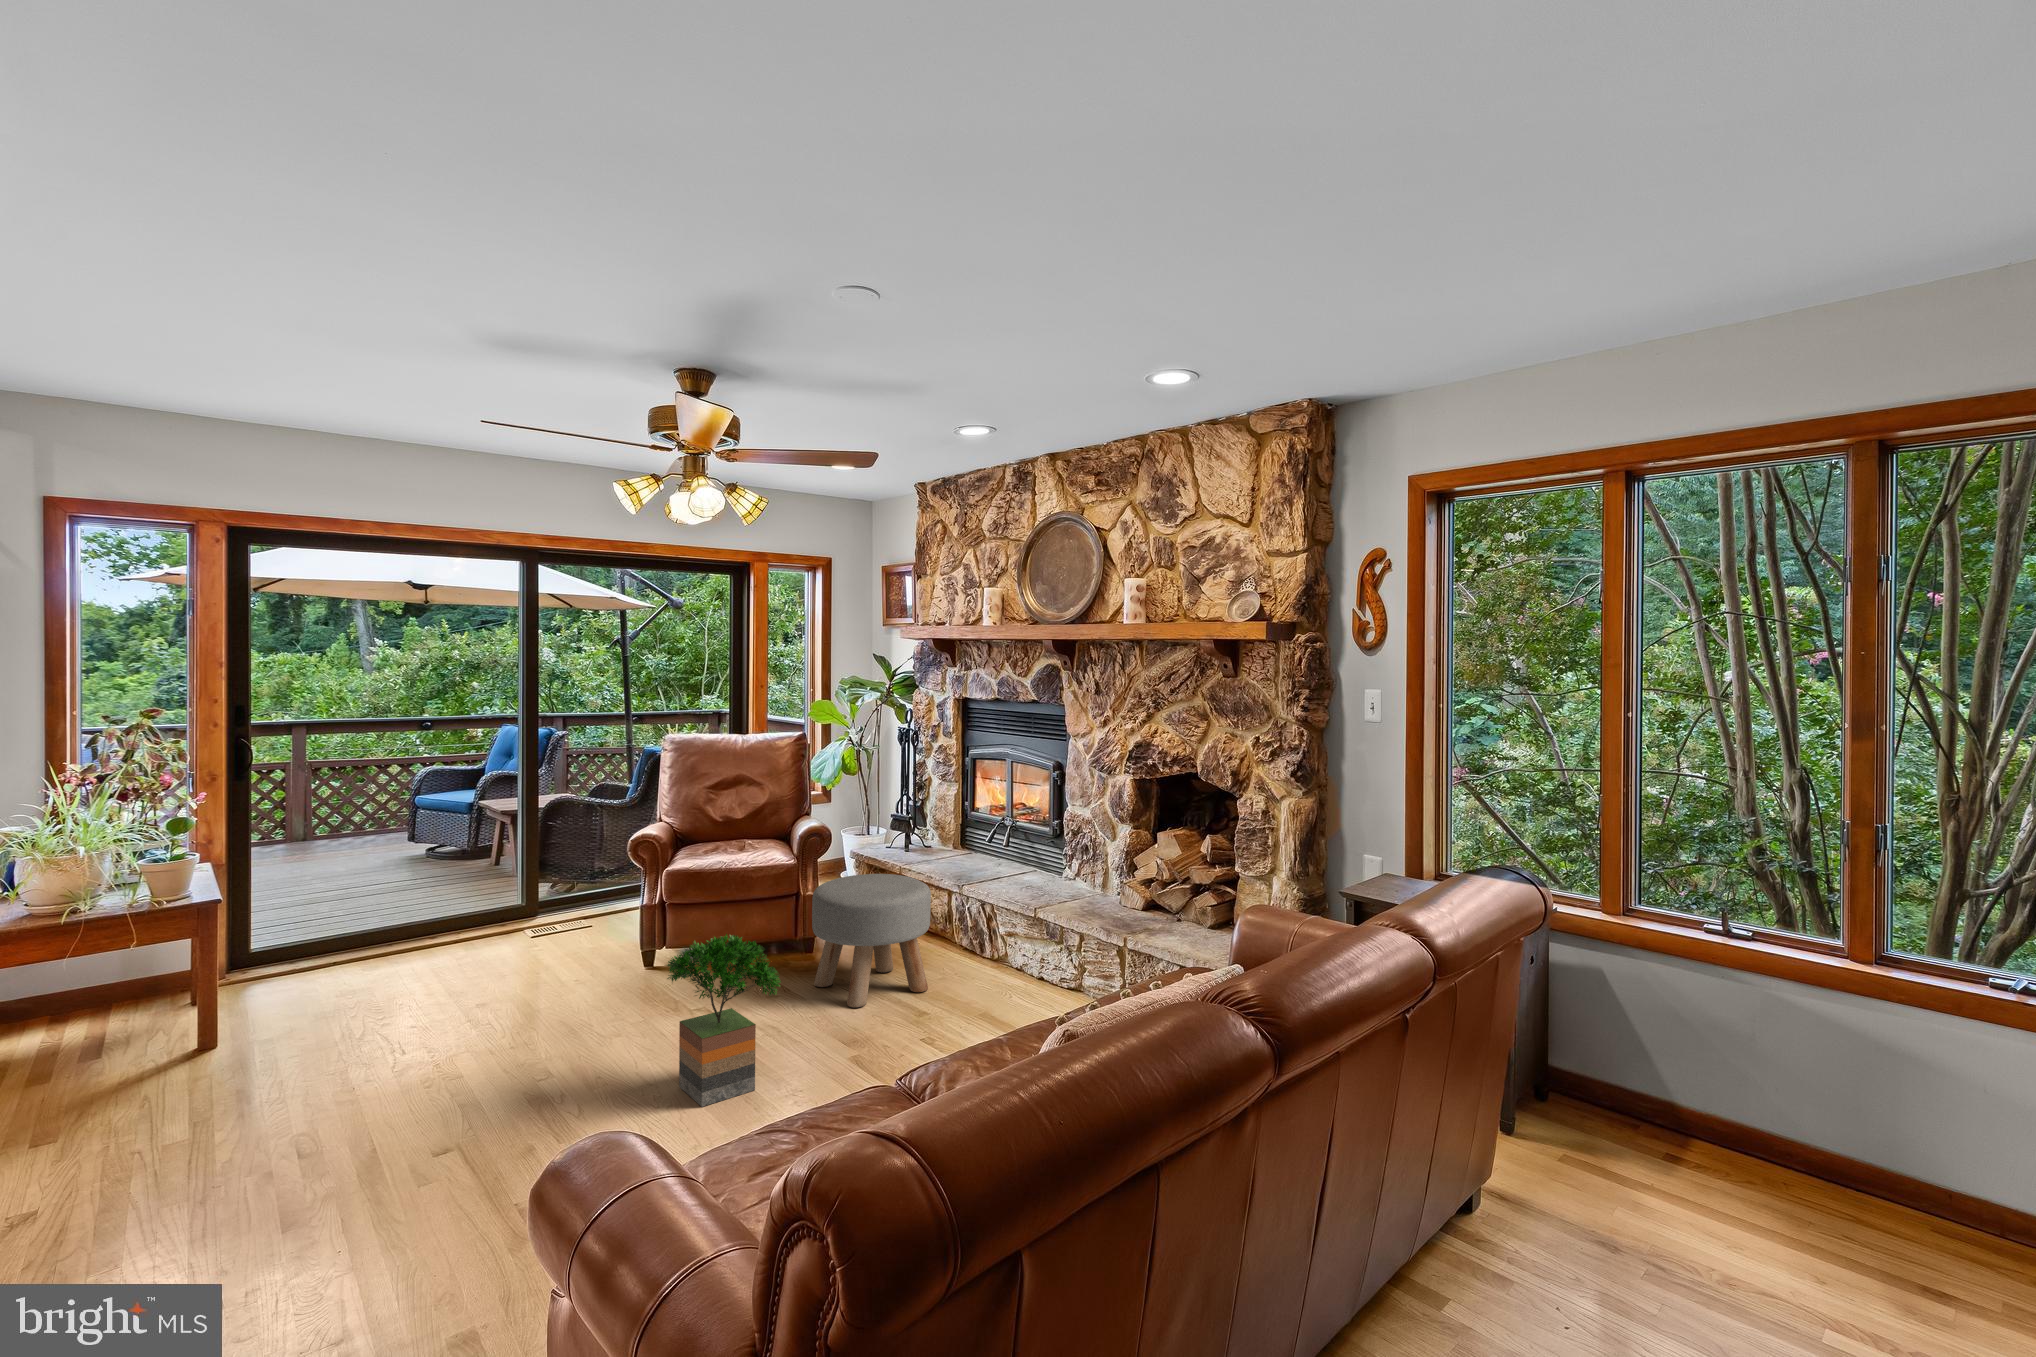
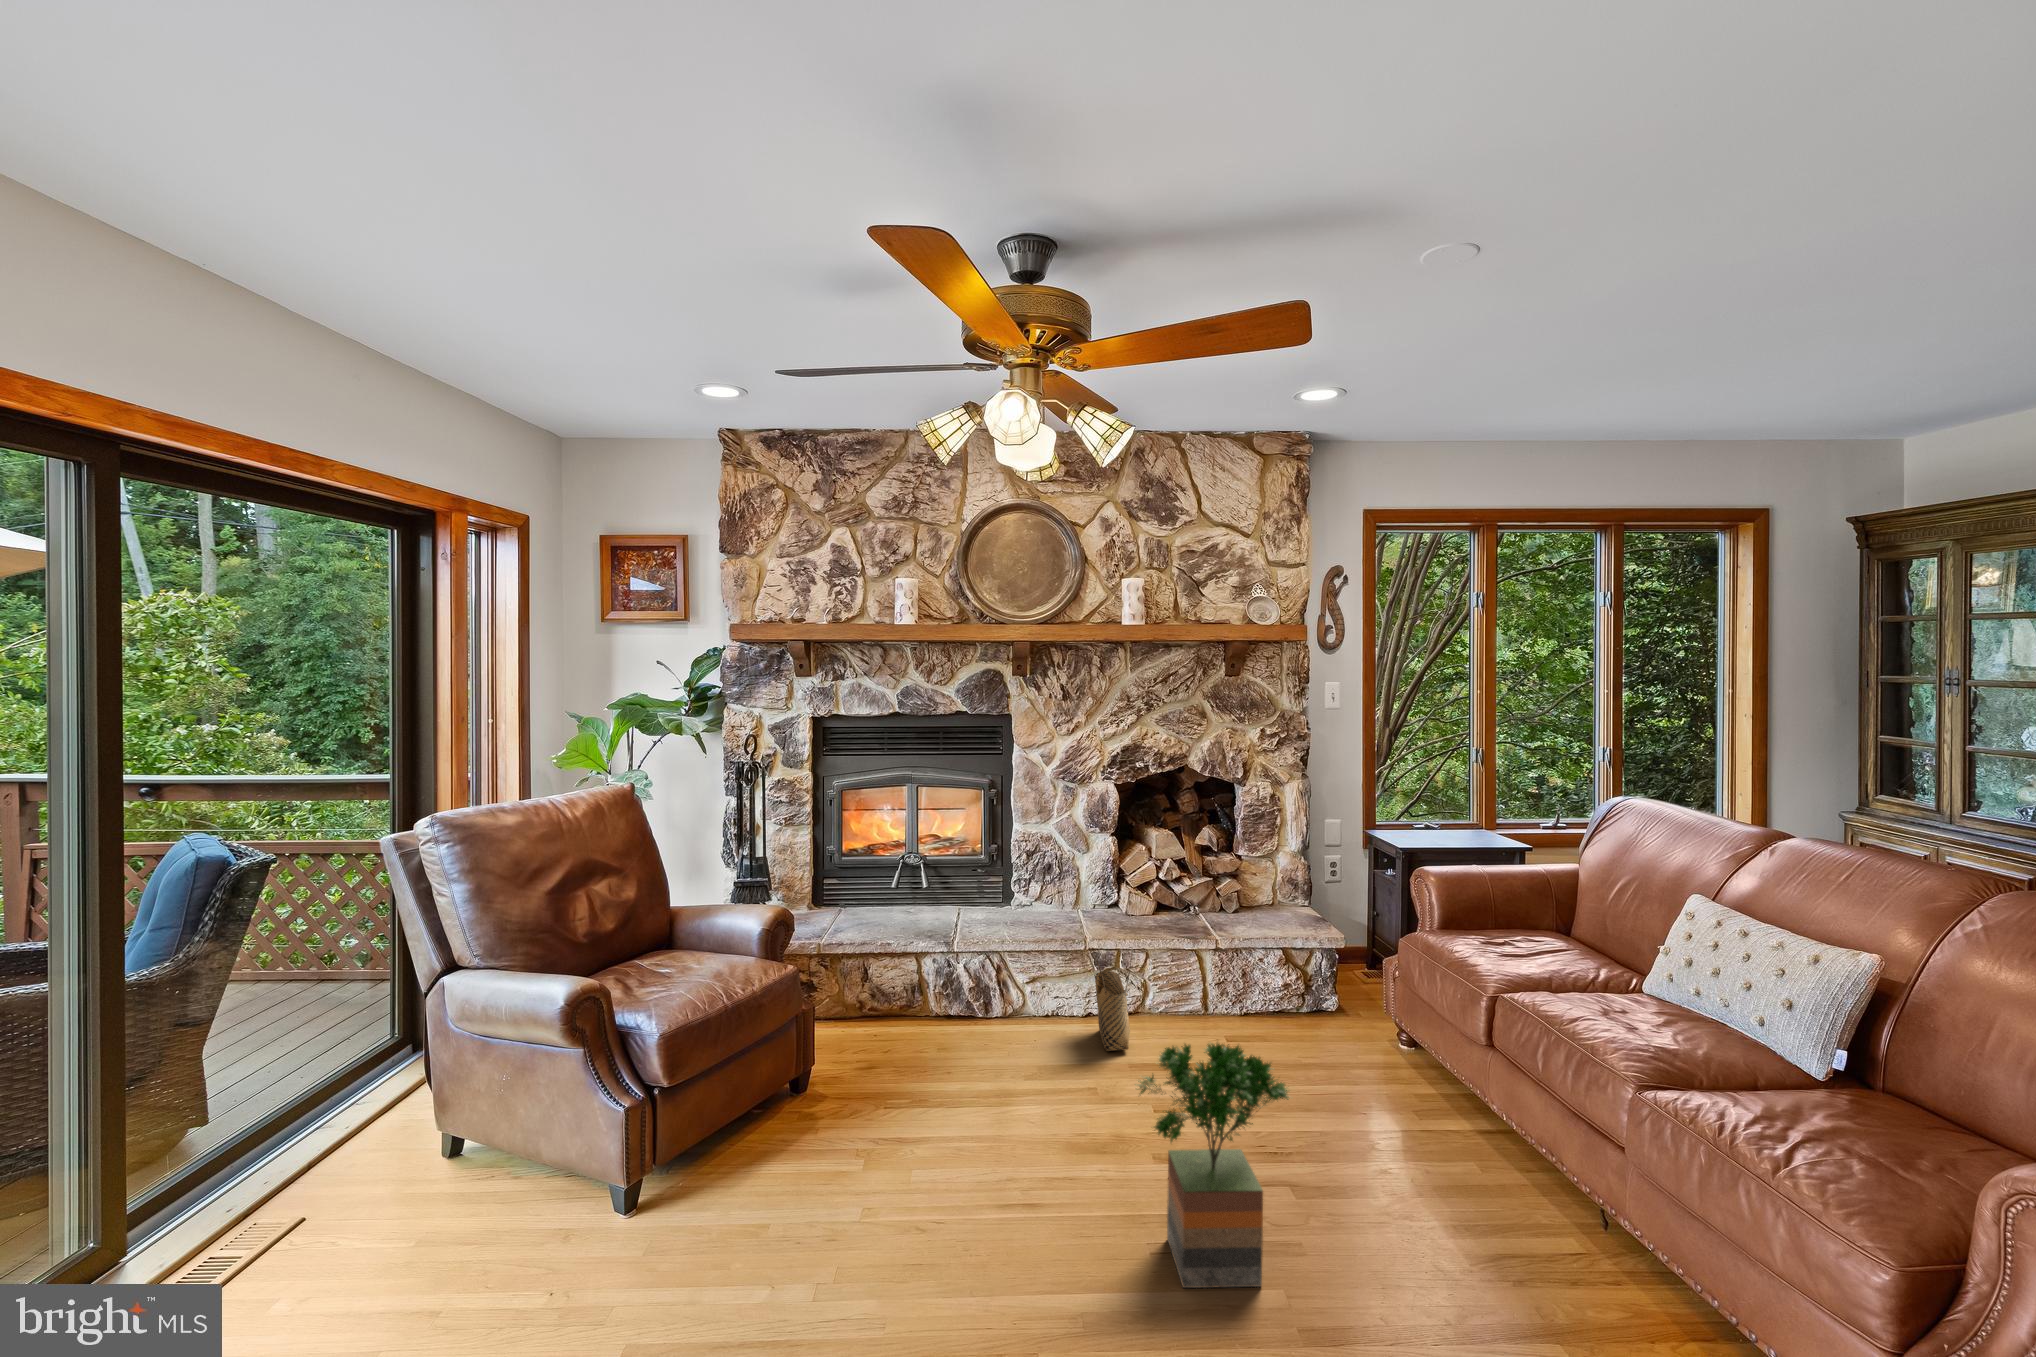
ottoman: present [812,874,931,1008] -> none [928,938,1079,1116]
woven basket: none [975,909,1027,999] -> present [1091,947,1133,1051]

